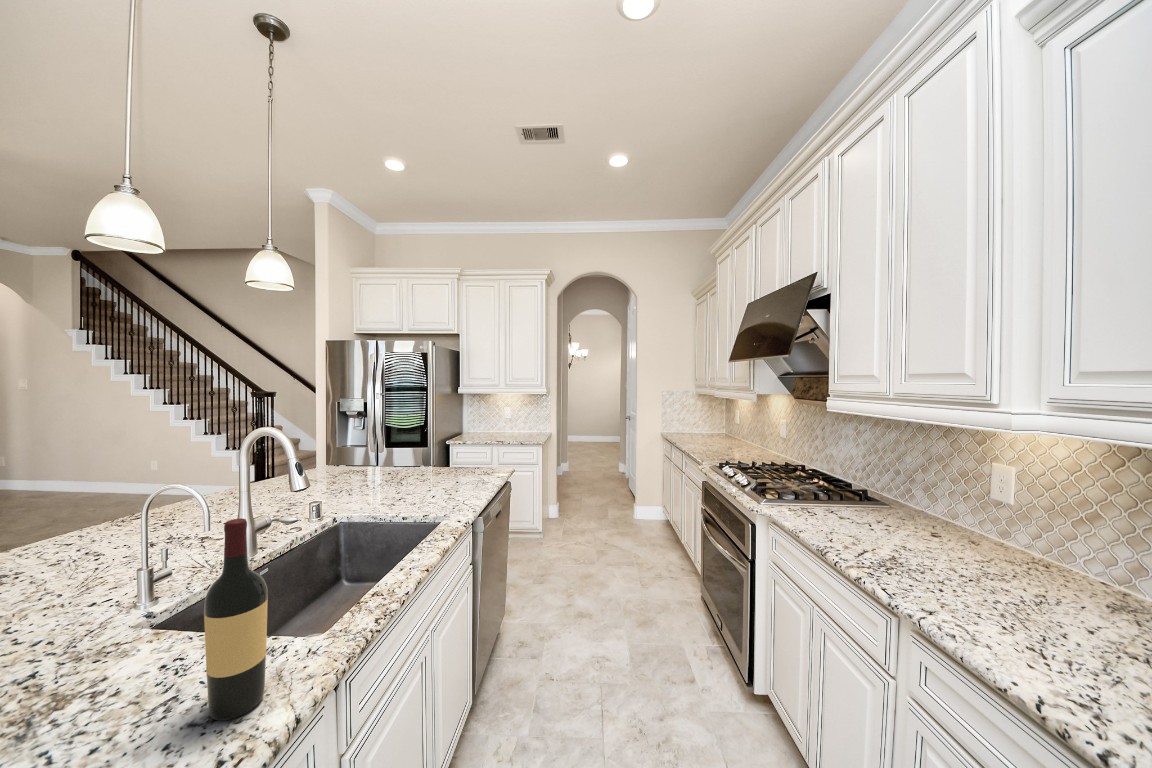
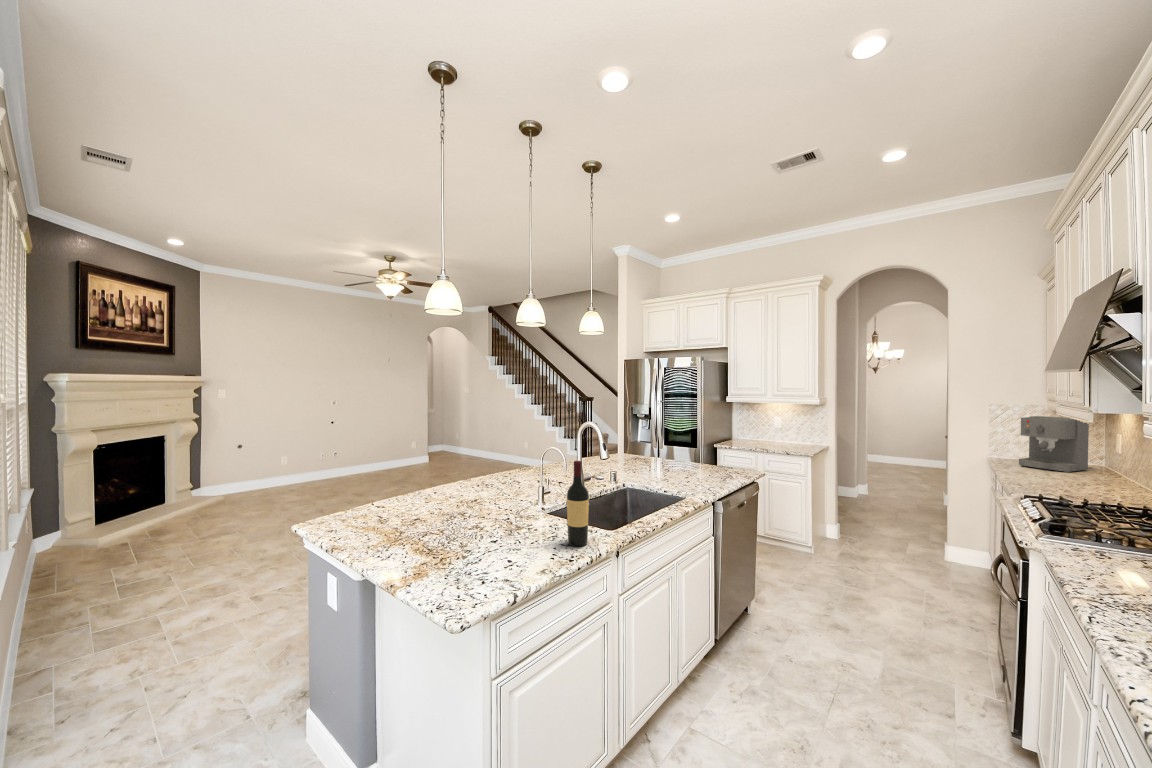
coffee maker: none [688,399,725,441] -> present [1019,416,1089,473]

